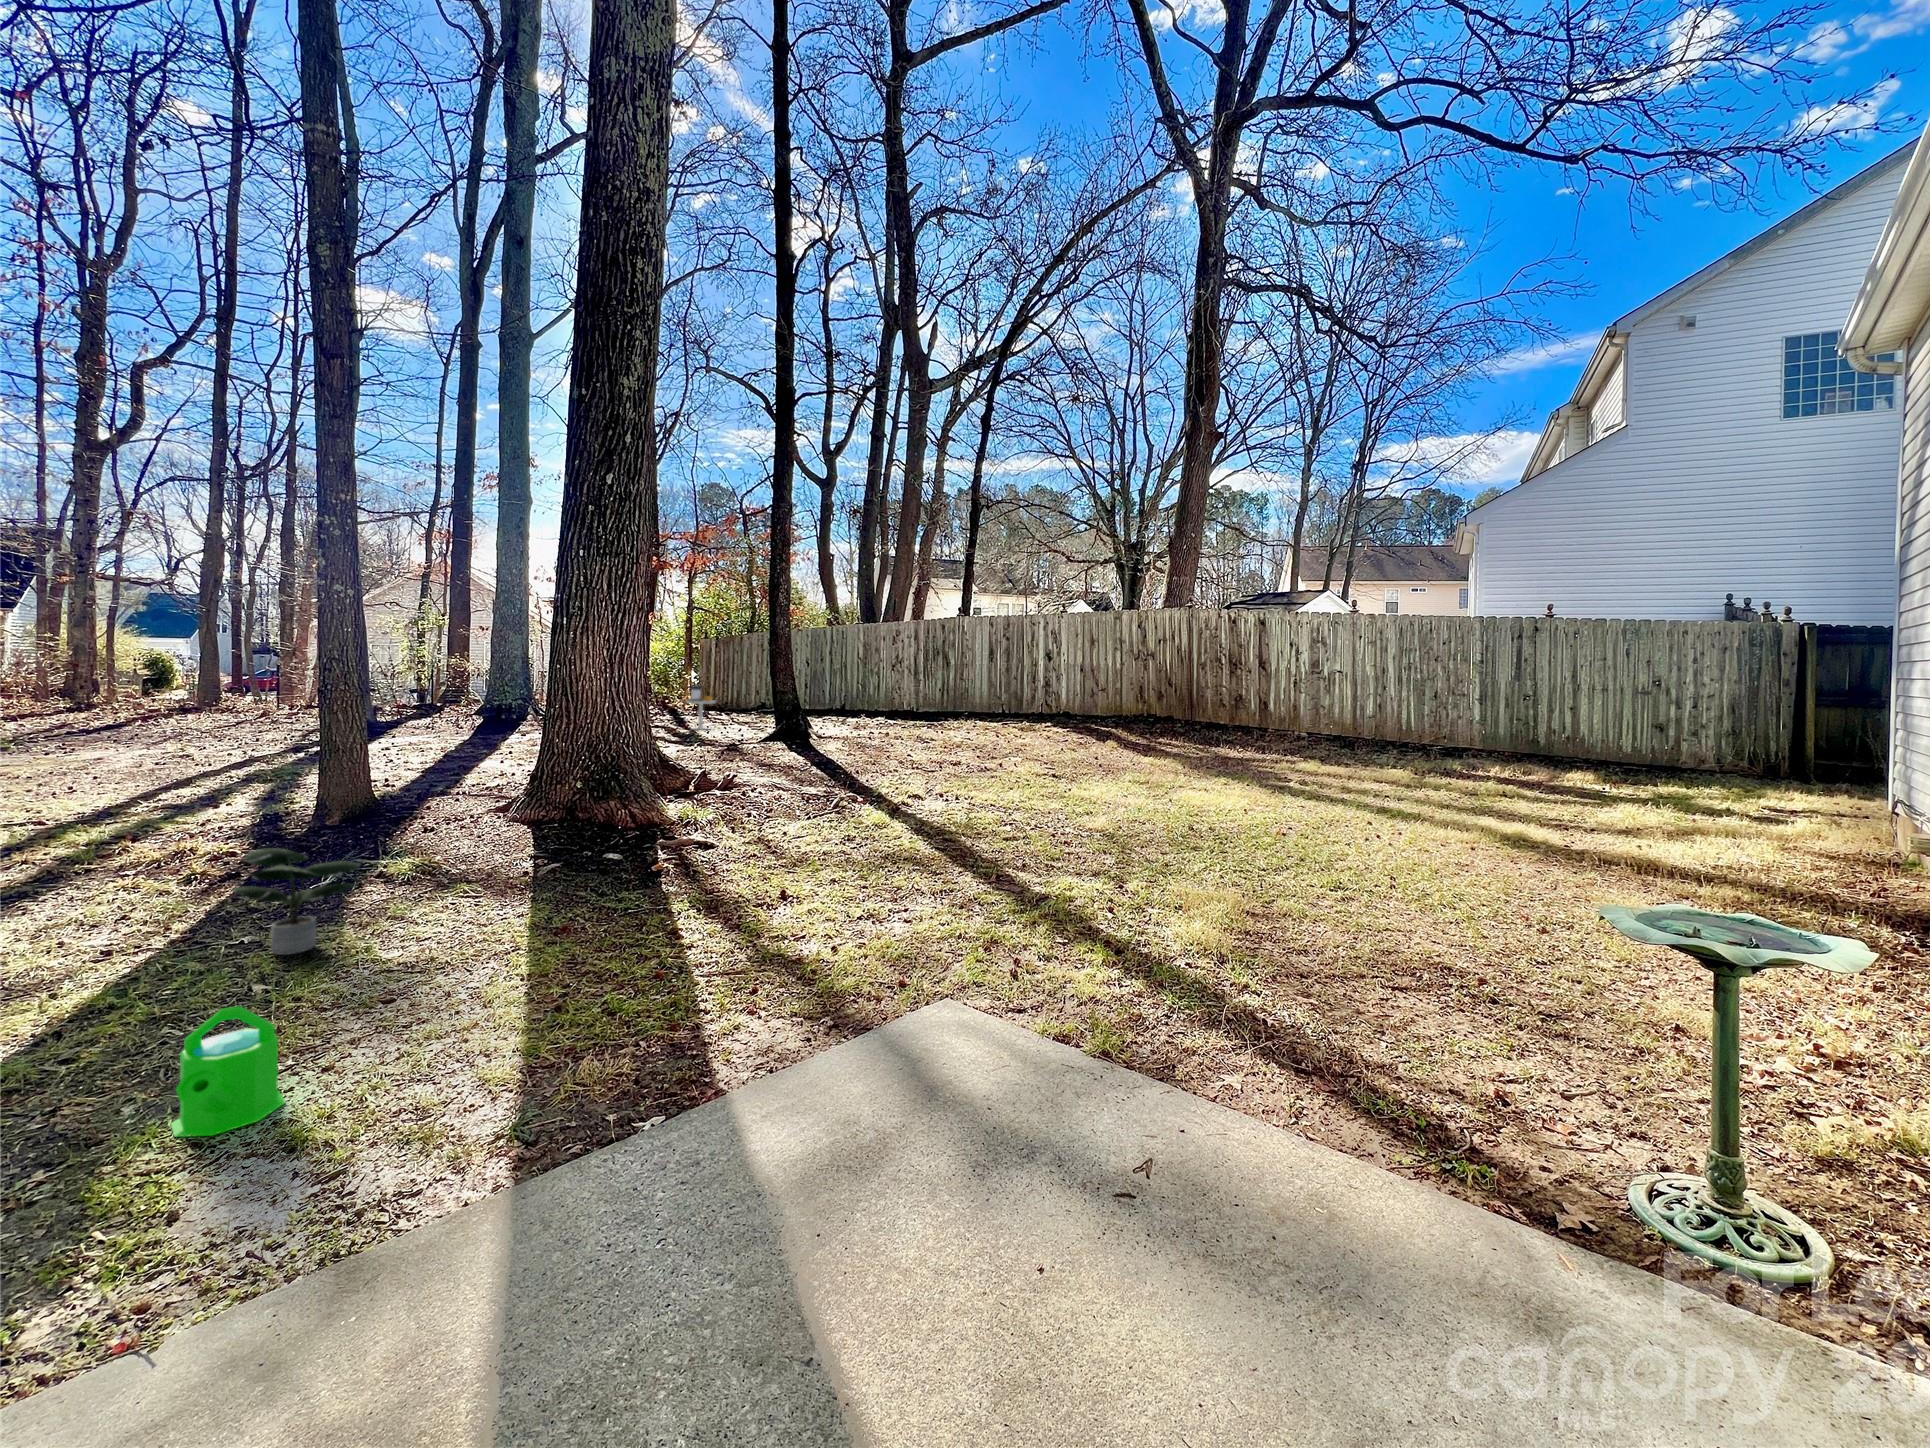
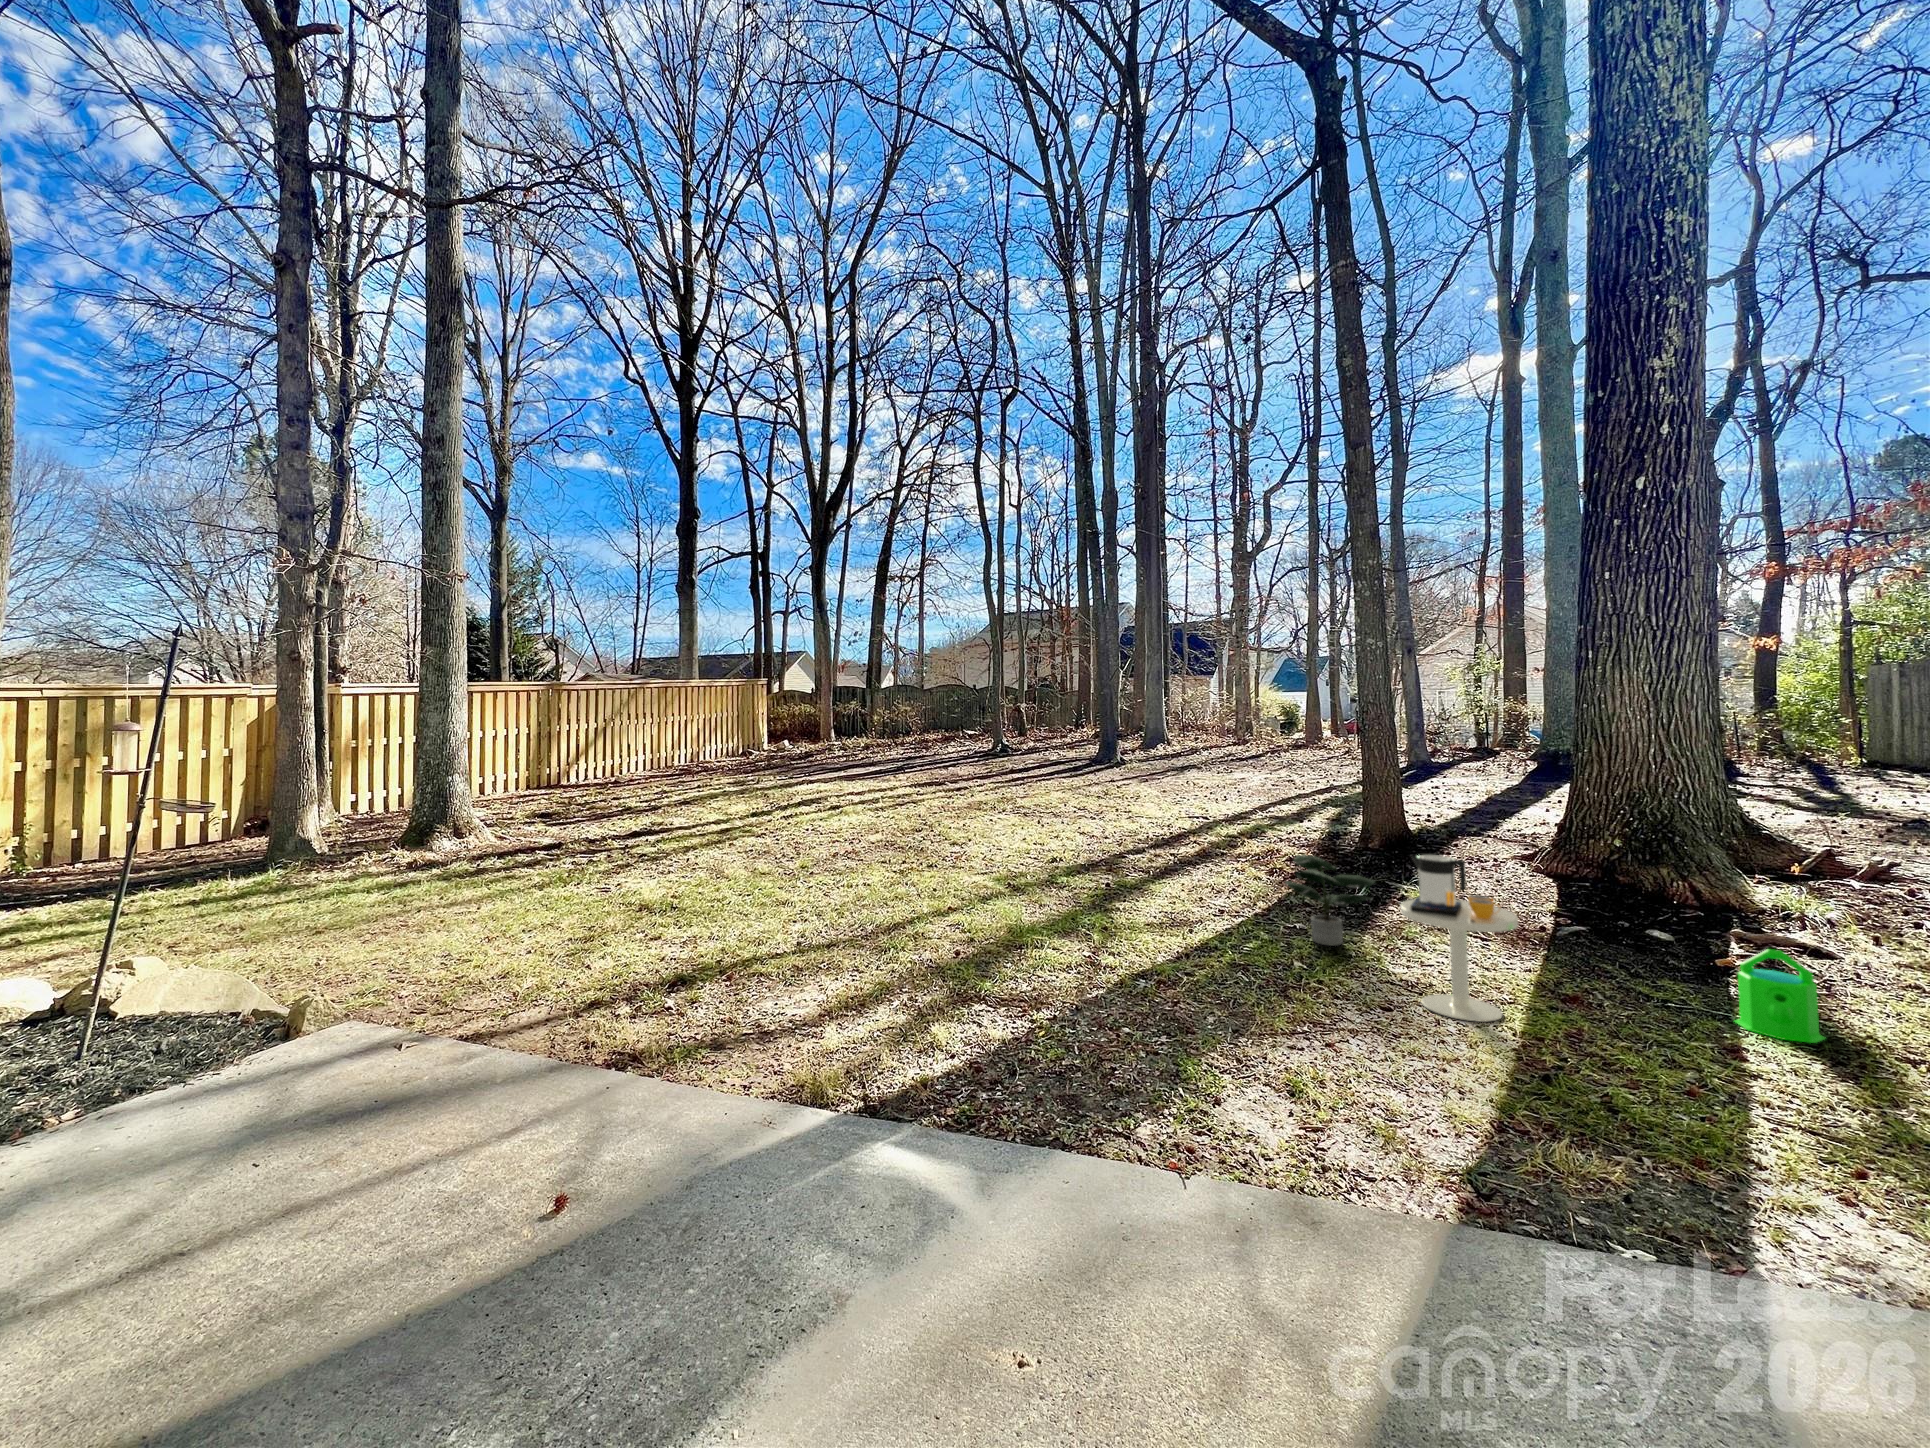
side table: present [686,685,716,730] -> present [1401,855,1518,1022]
watering can: present [171,1006,285,1137] -> present [1735,949,1826,1043]

